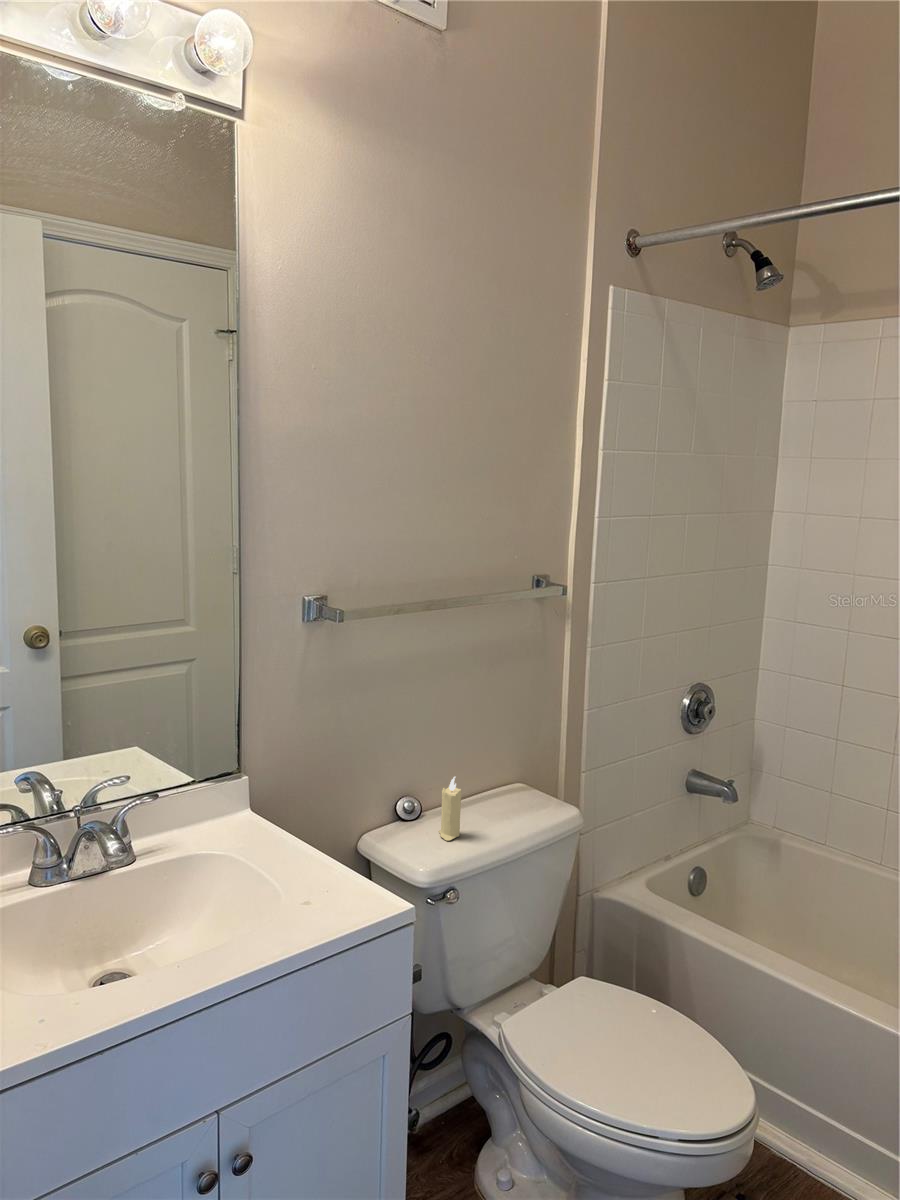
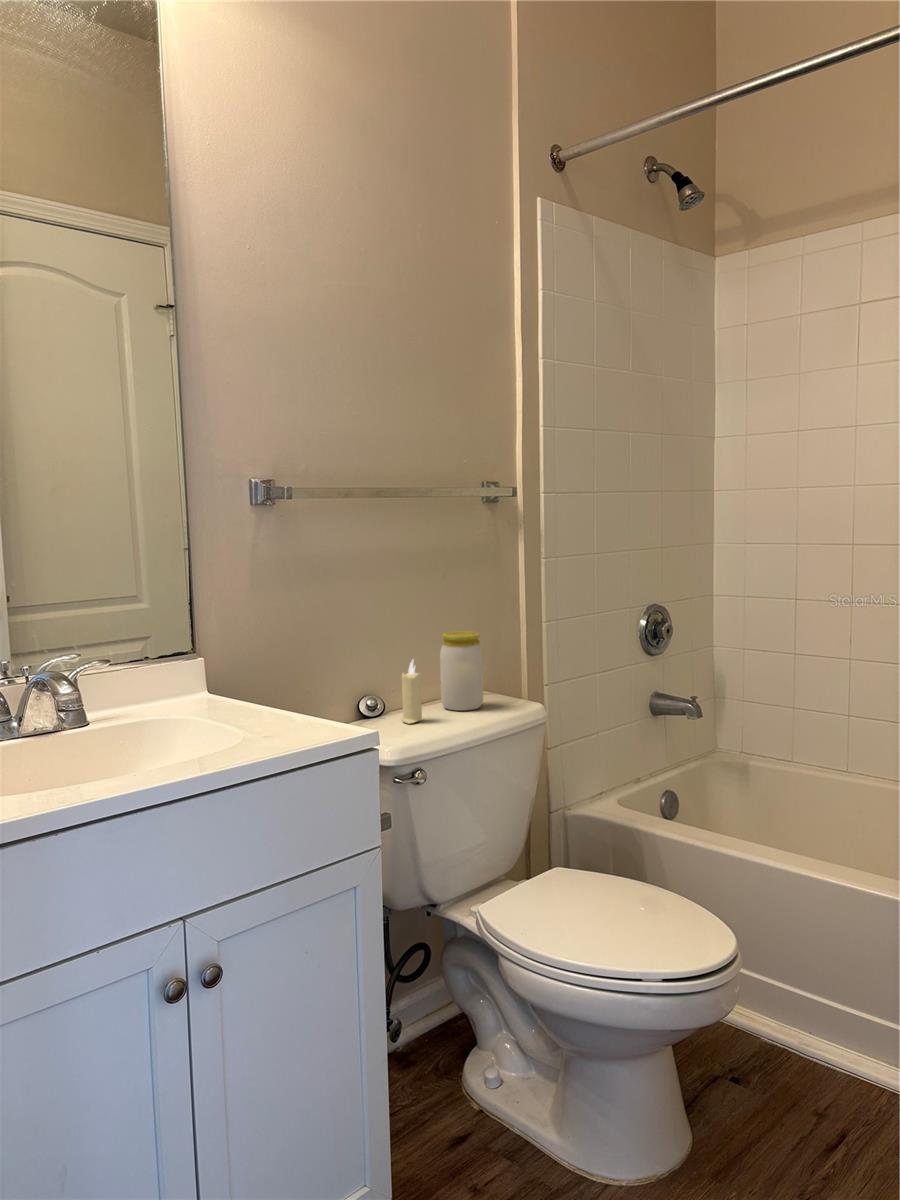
jar: none [479,738,523,821] -> present [440,632,483,711]

